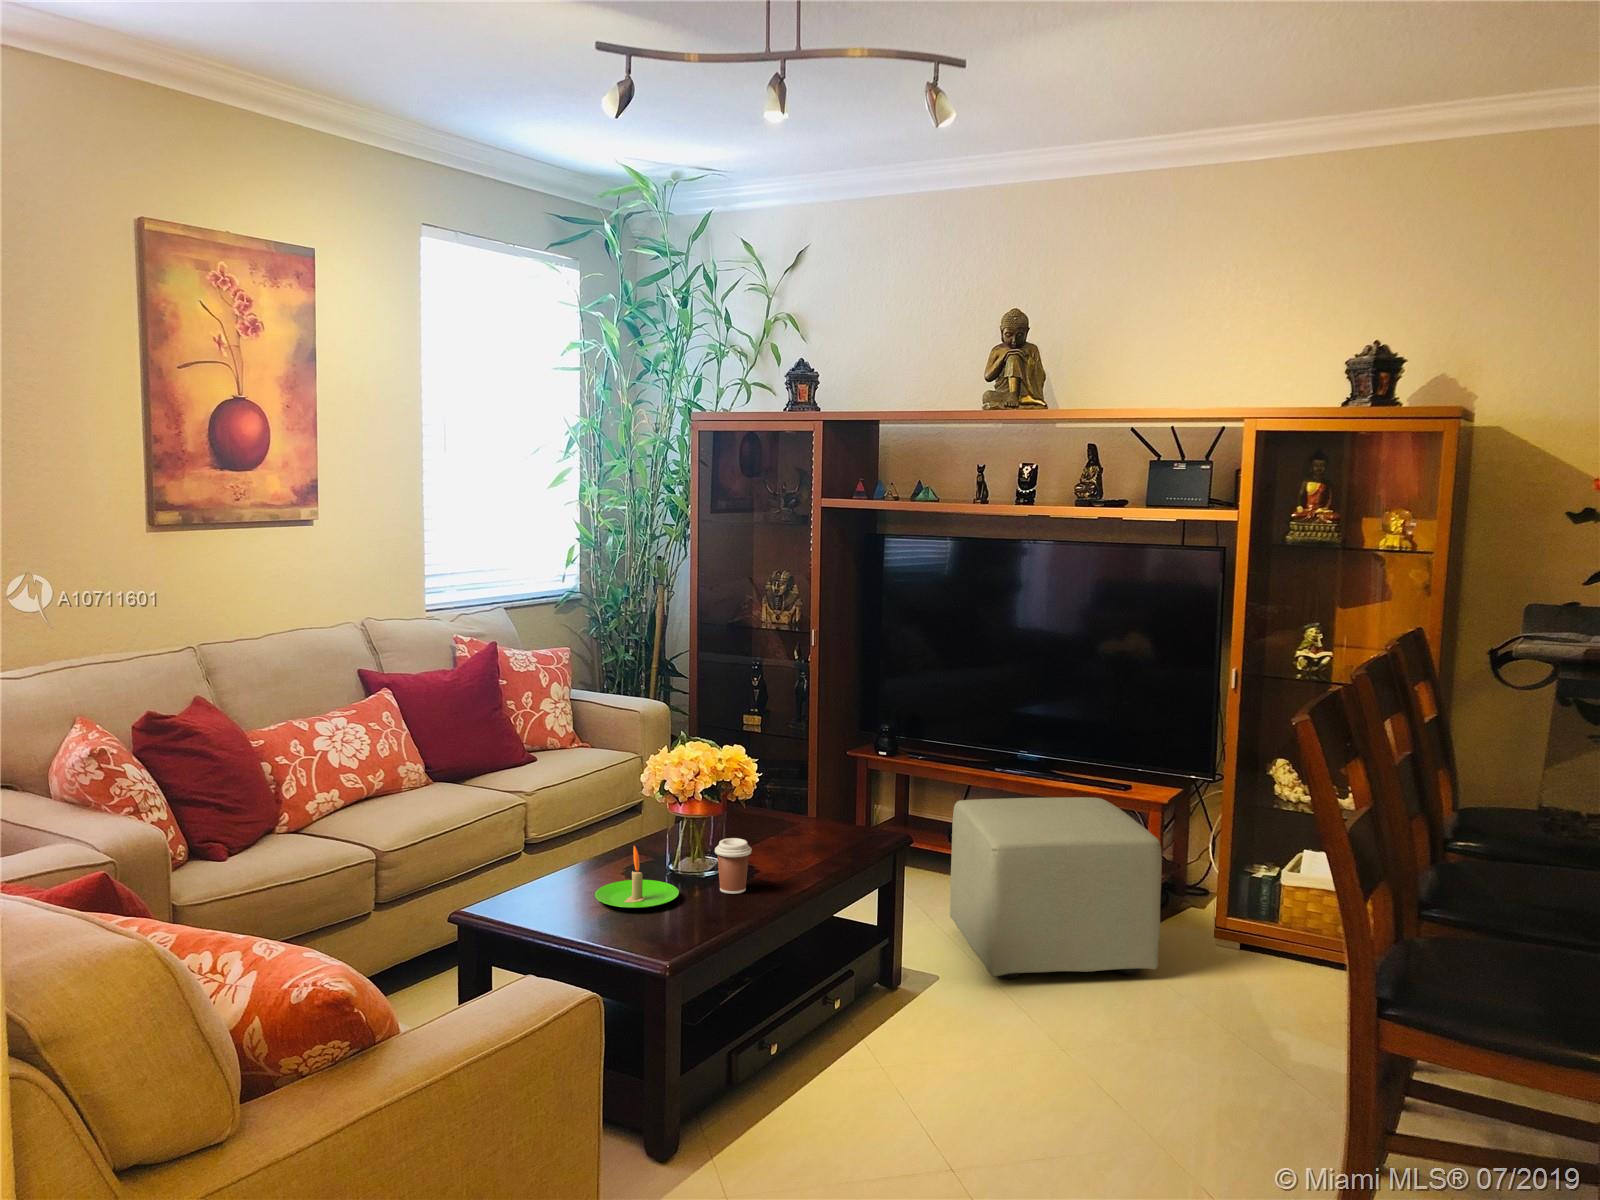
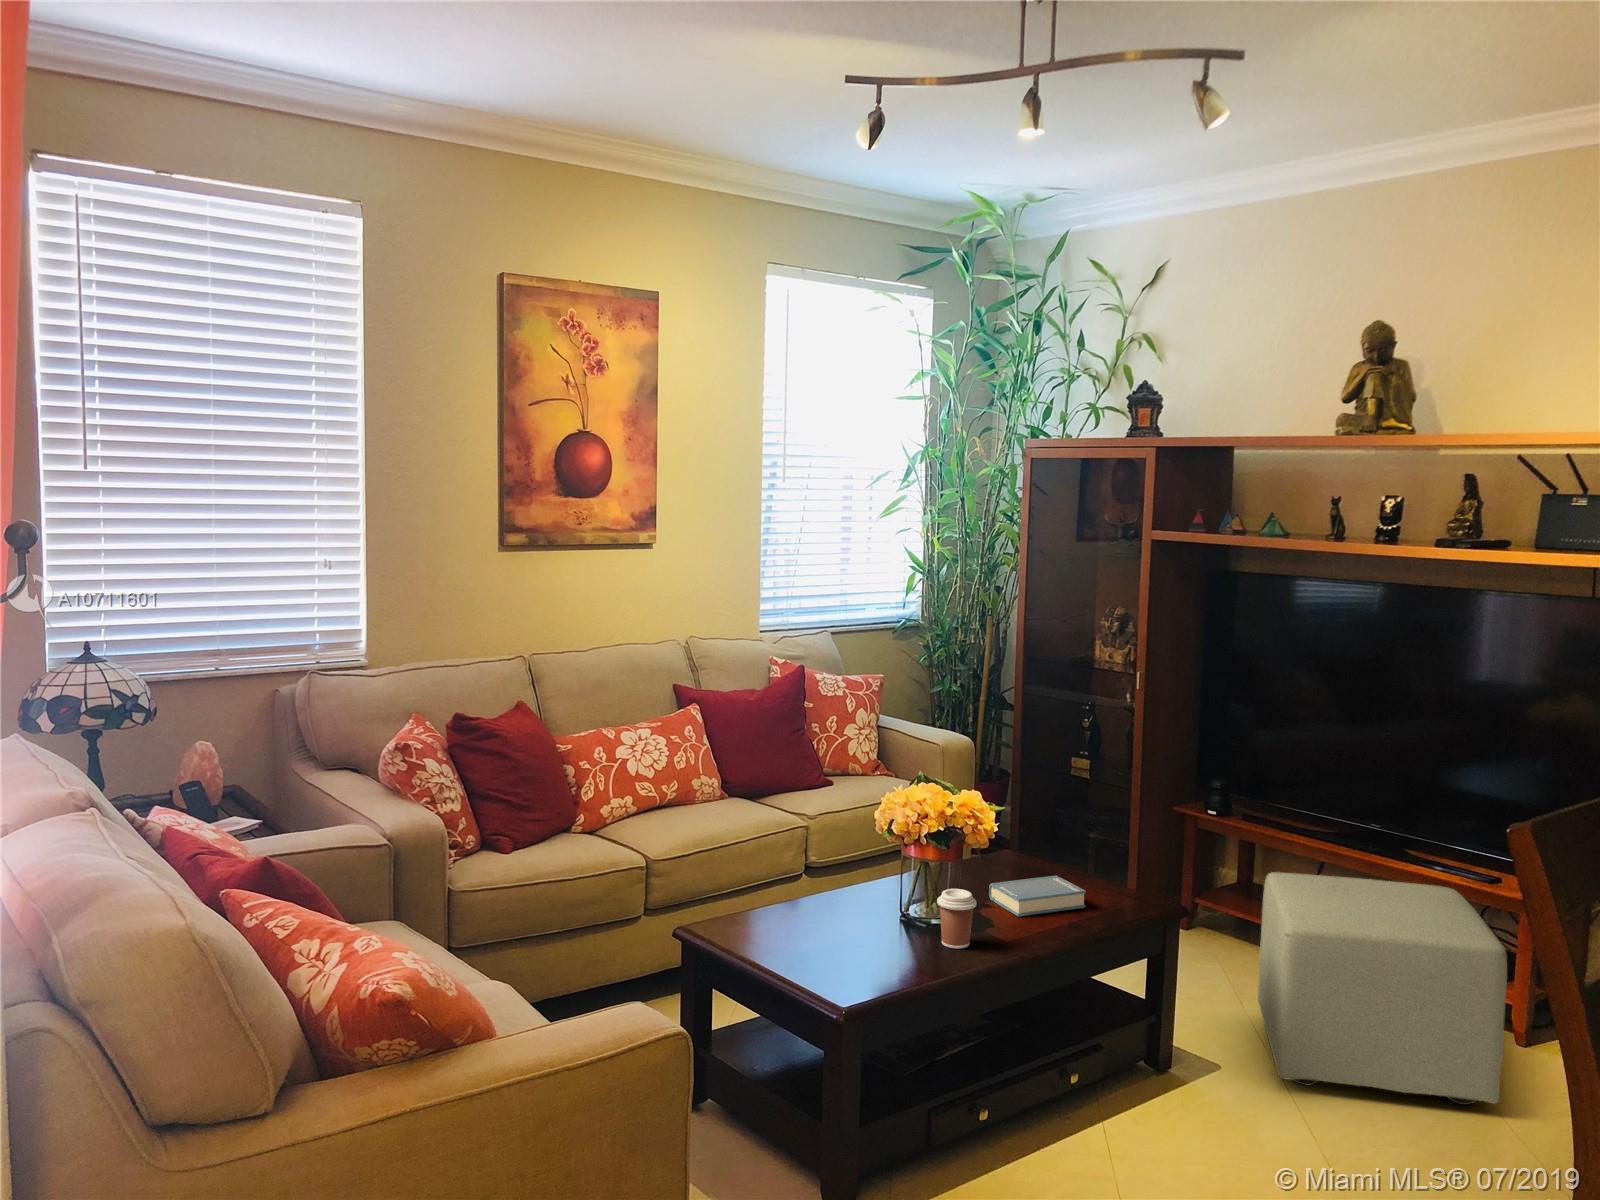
hardback book: none [740,820,828,860] -> present [989,876,1086,916]
candle: present [595,846,679,908] -> none [810,885,895,951]

